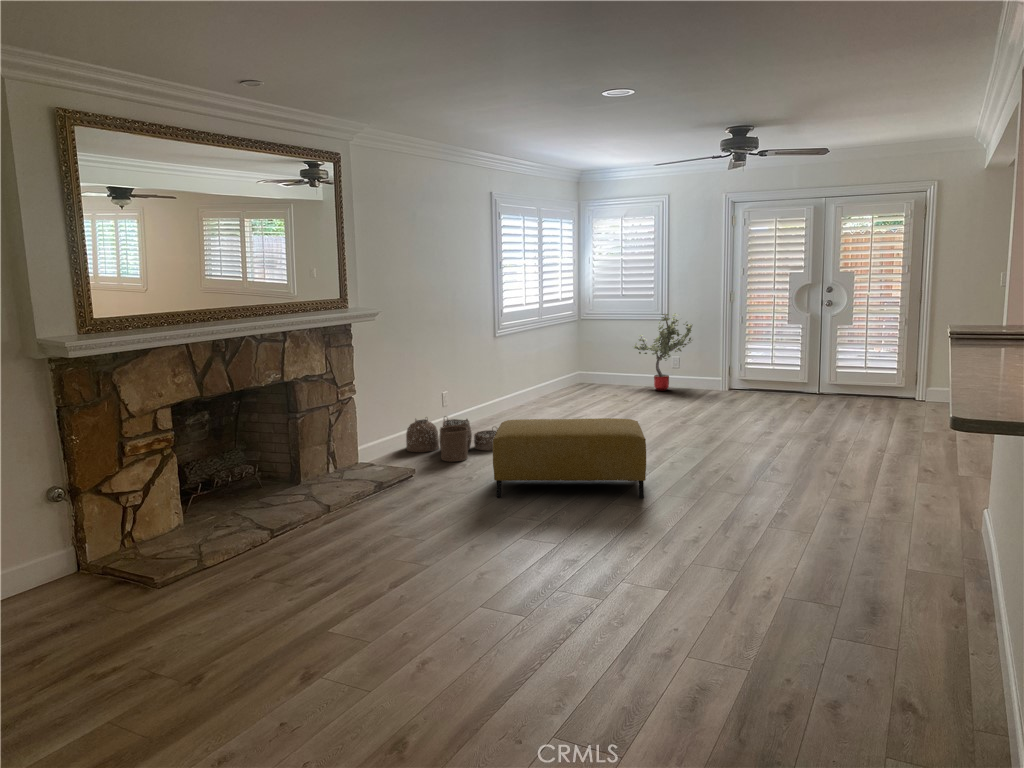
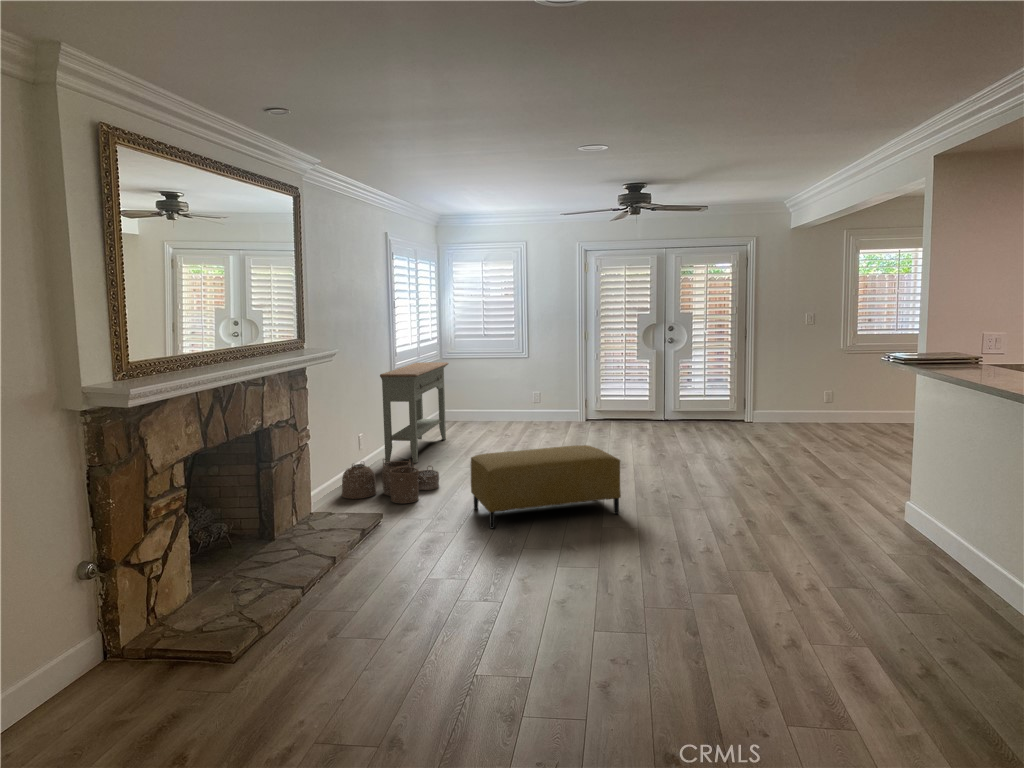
potted tree: present [634,313,692,391] -> none [500,351,559,425]
console table: none [474,322,565,422] -> present [380,362,448,463]

